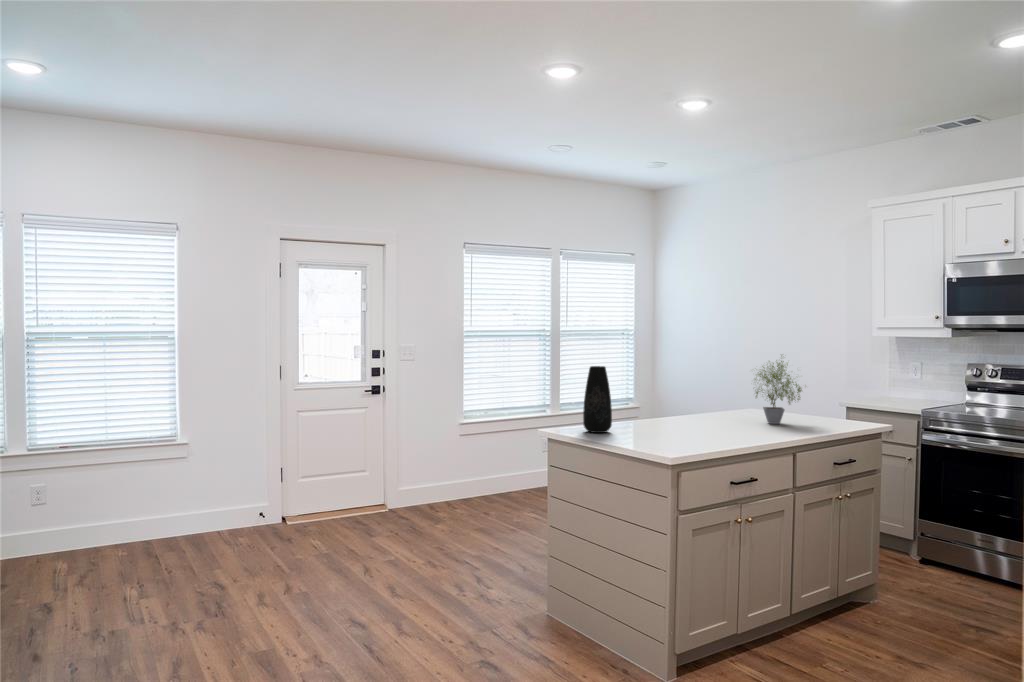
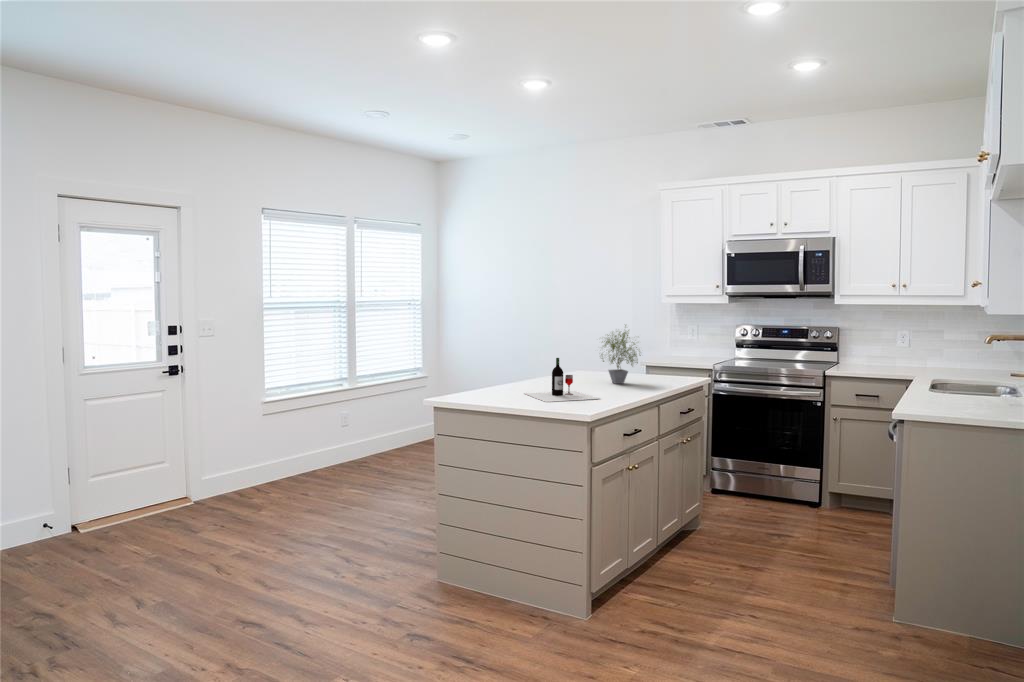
vase: present [583,366,612,433] -> none [483,339,509,401]
wine bottle: none [640,389,717,439] -> present [525,358,599,402]

